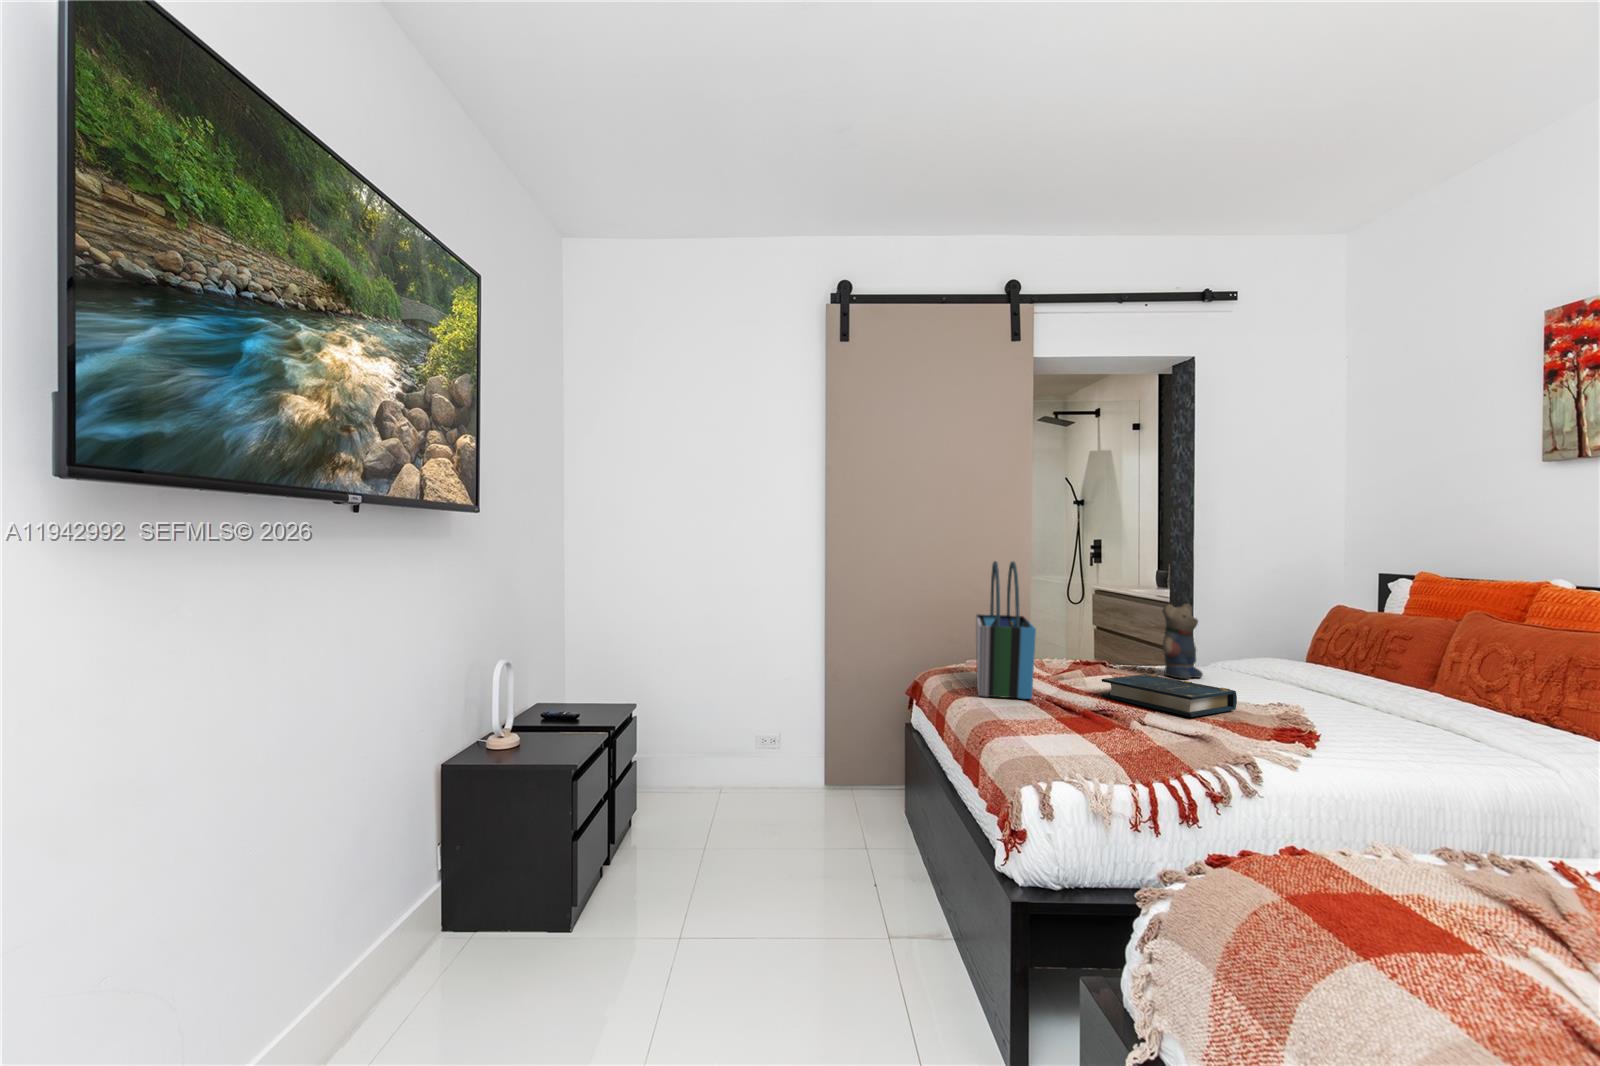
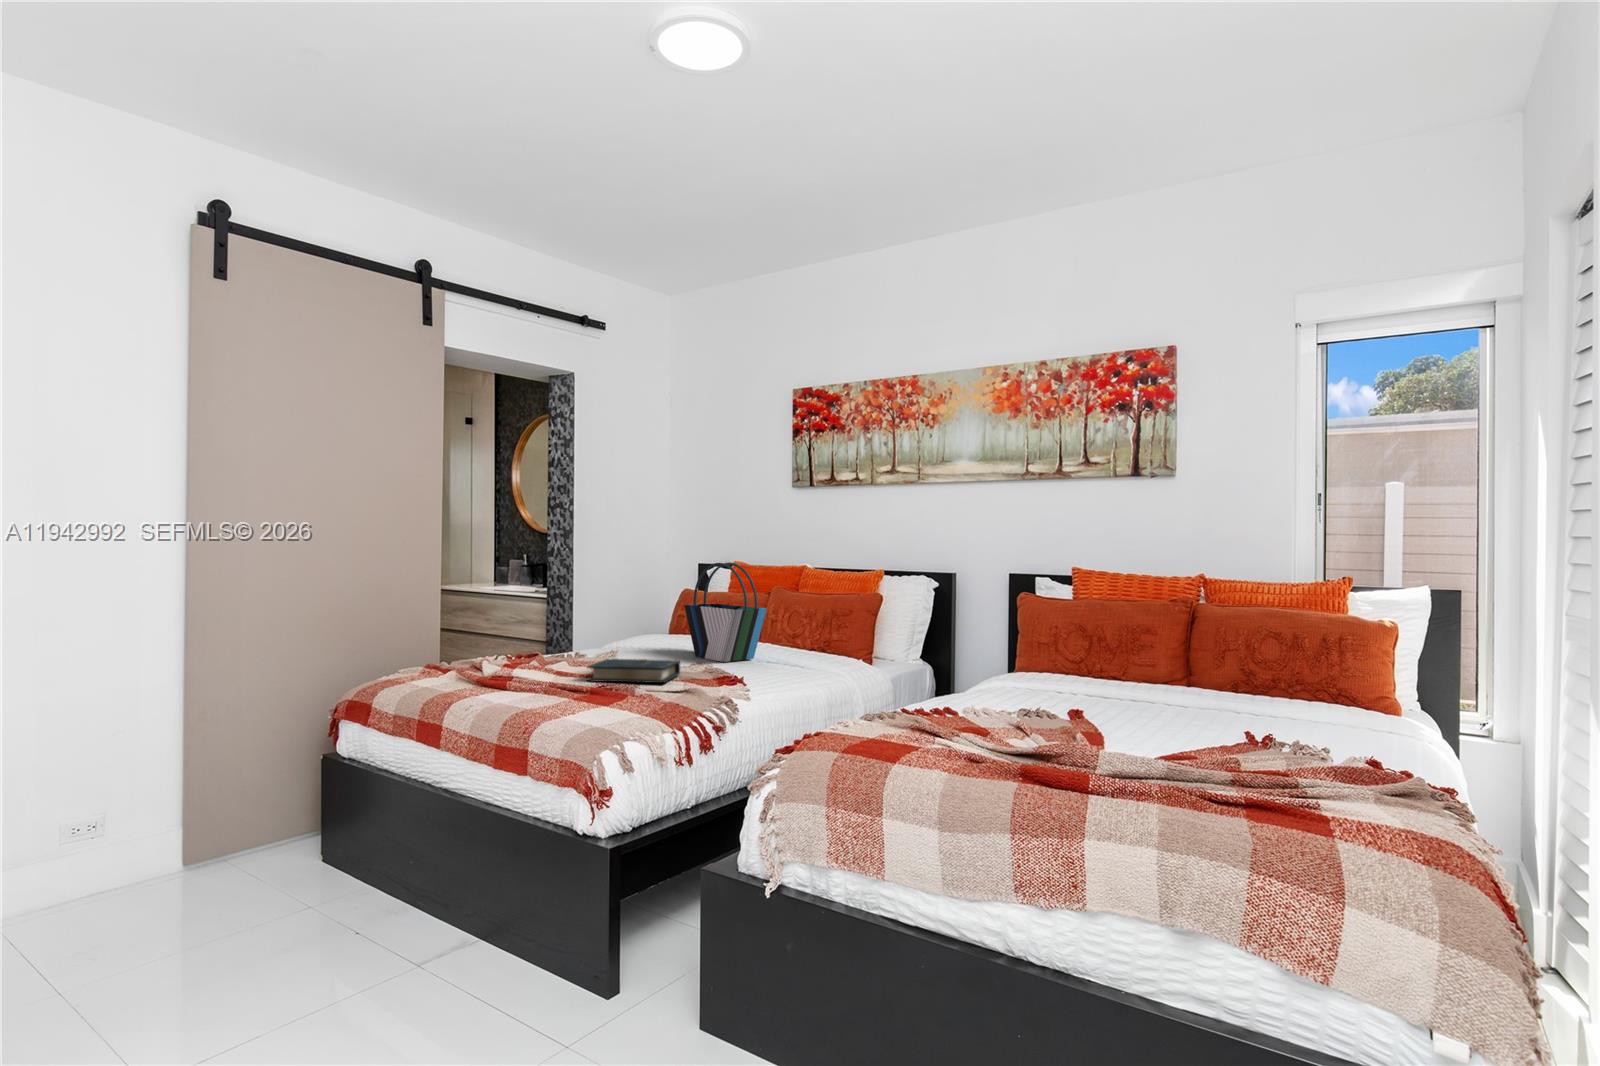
tote bag: present [976,561,1036,699] -> present [684,562,767,662]
teddy bear: present [1162,604,1203,679] -> none [602,598,630,660]

